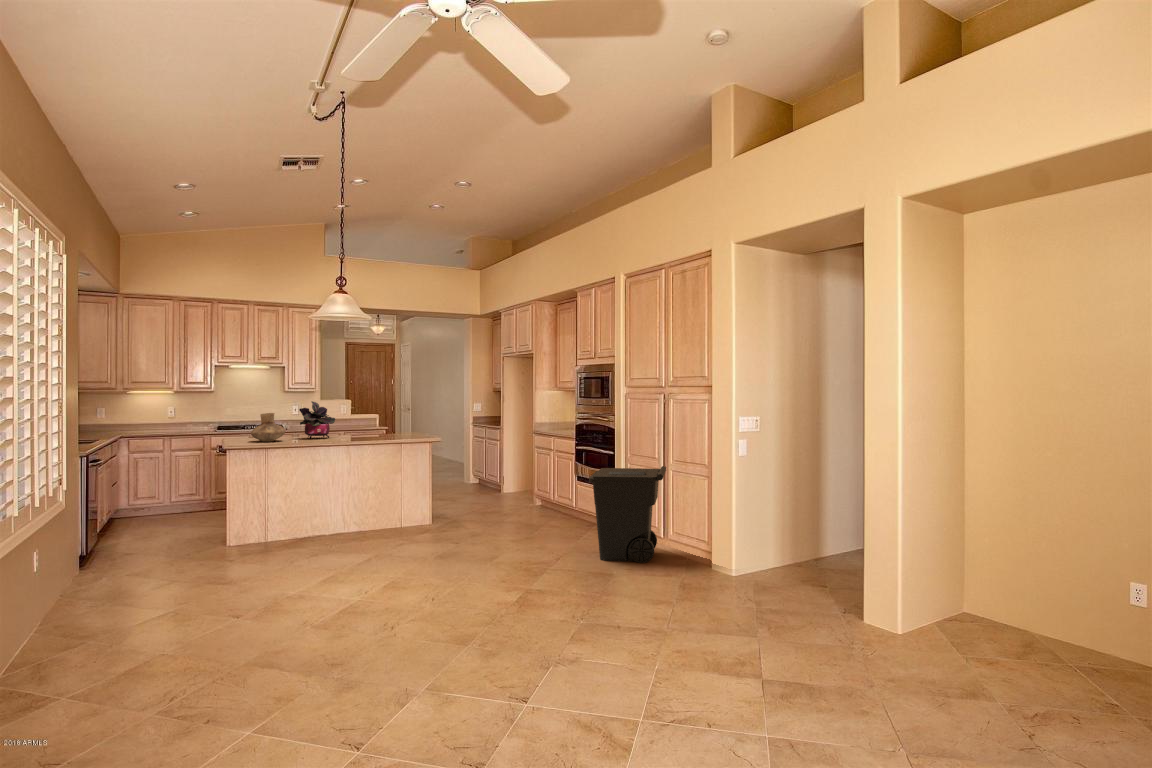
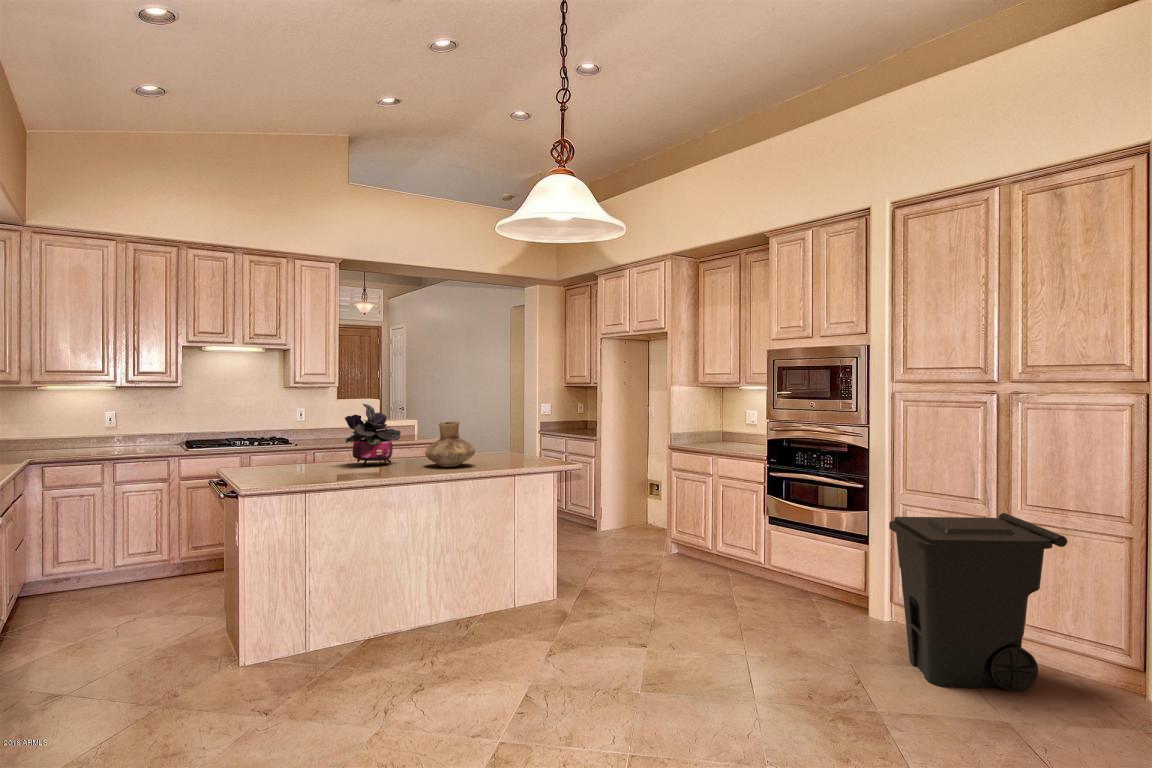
vase: present [251,413,285,442] -> present [425,421,475,467]

